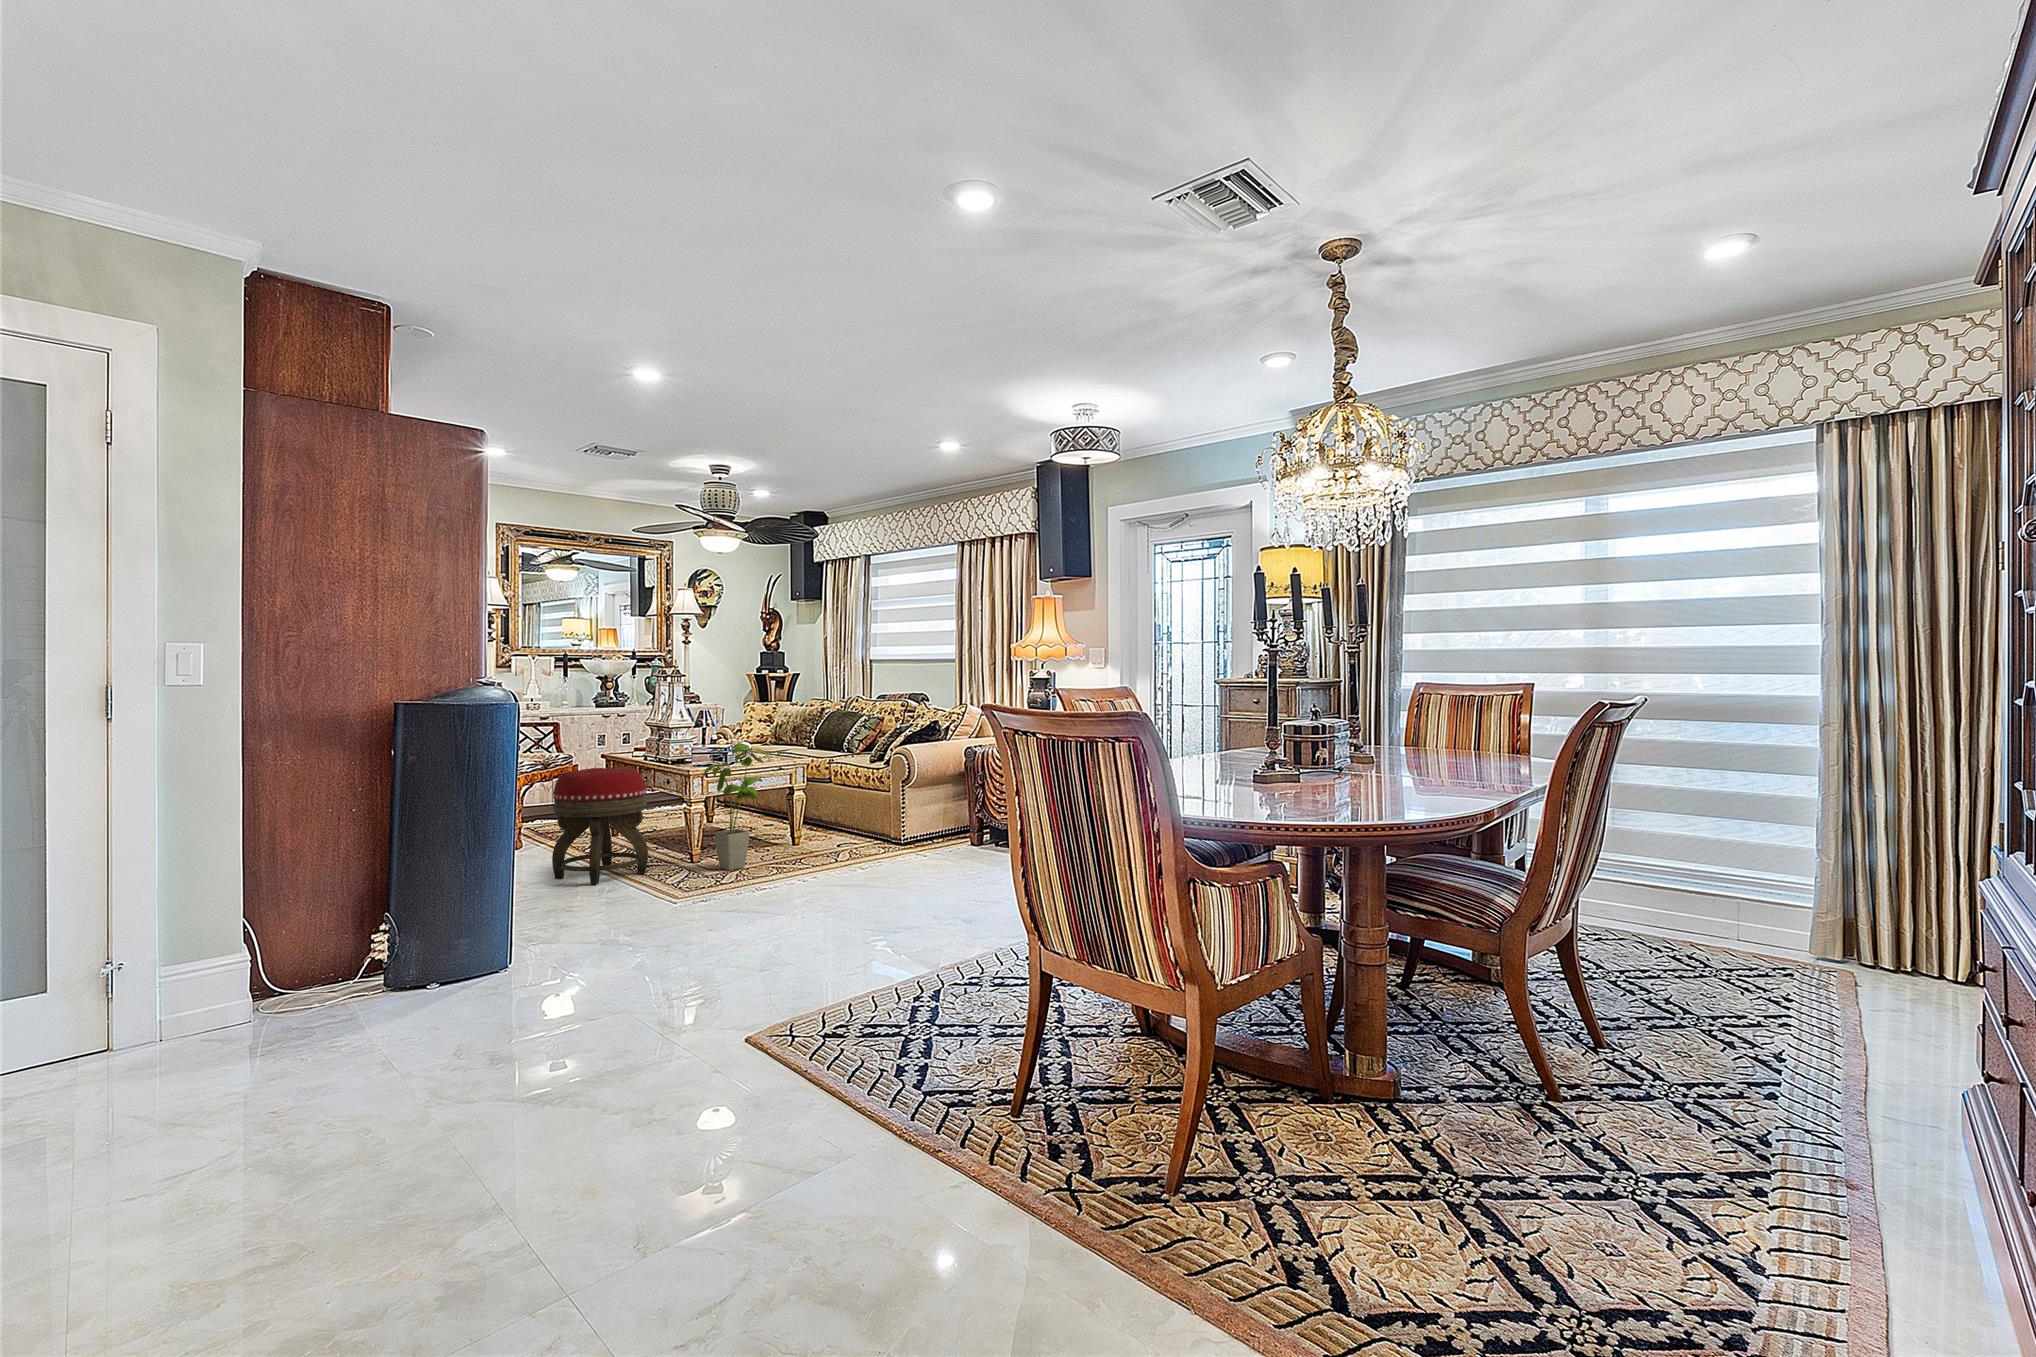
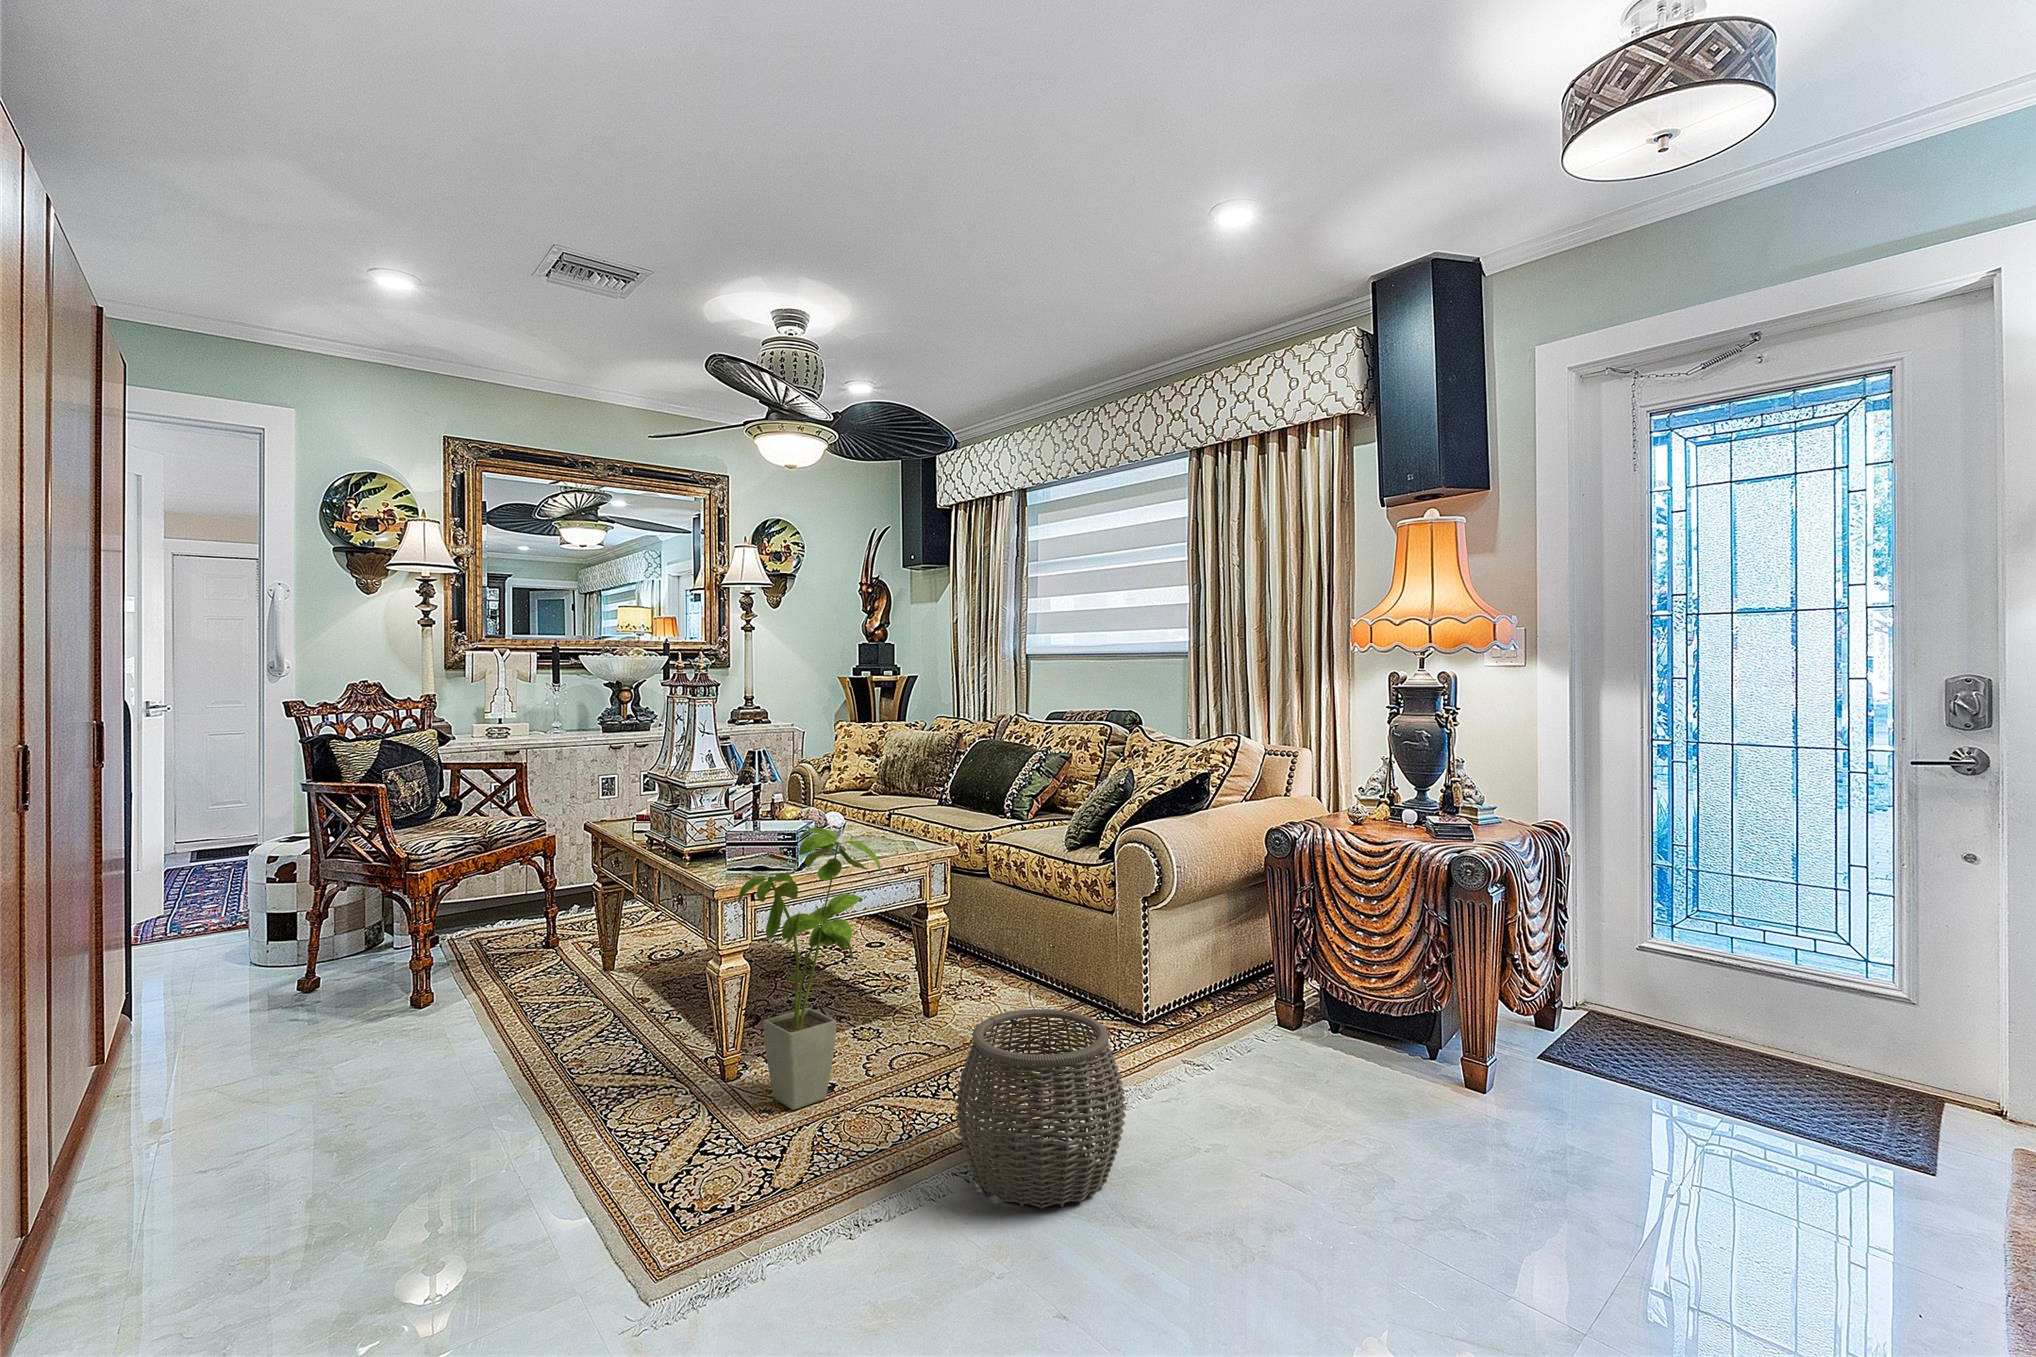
footstool: present [552,768,648,885] -> none [406,877,620,1167]
woven basket: none [801,817,873,886] -> present [955,1009,1126,1209]

